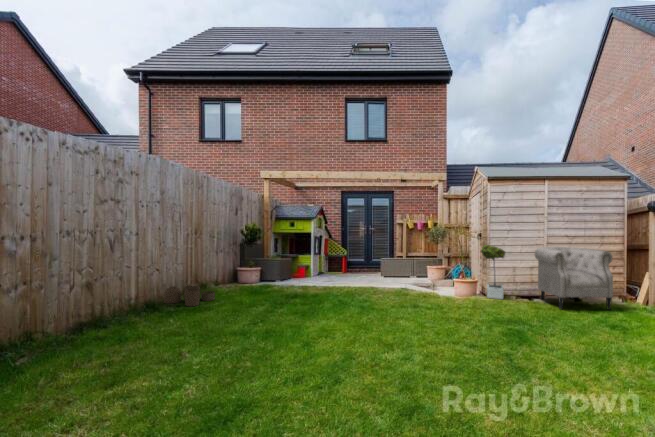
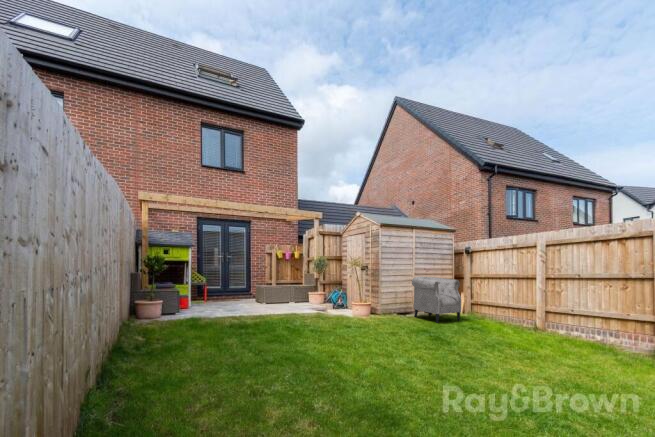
potted tree: present [481,245,505,299] -> none [379,276,398,319]
woven basket: present [164,284,215,306] -> none [108,328,168,355]

